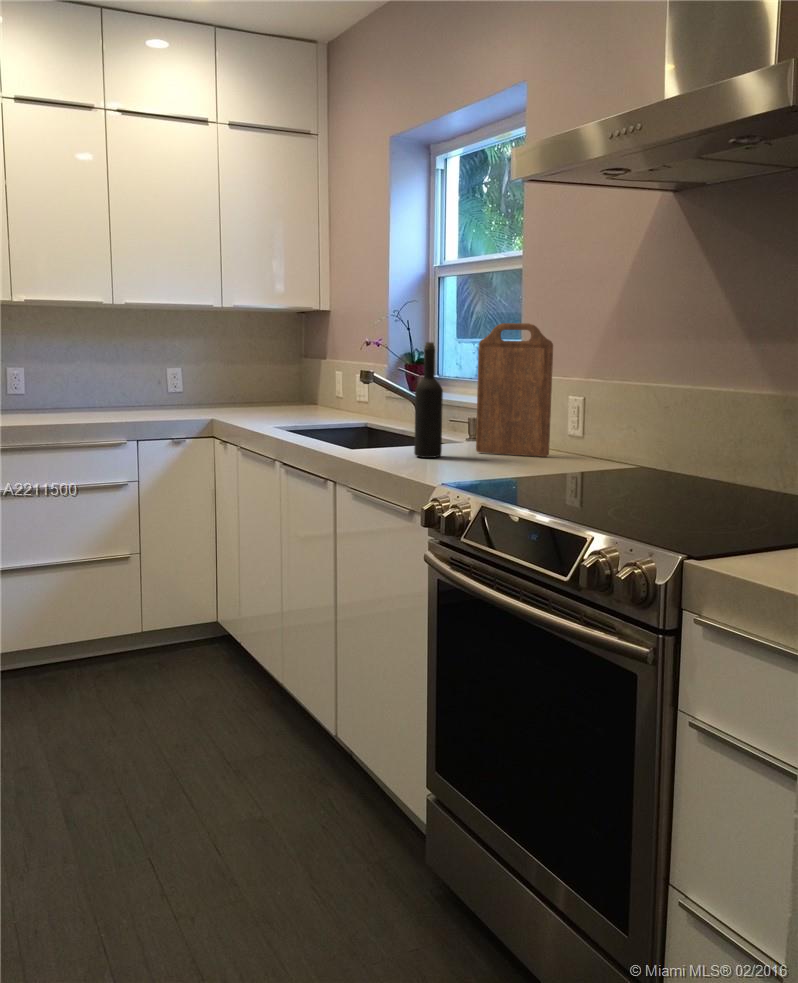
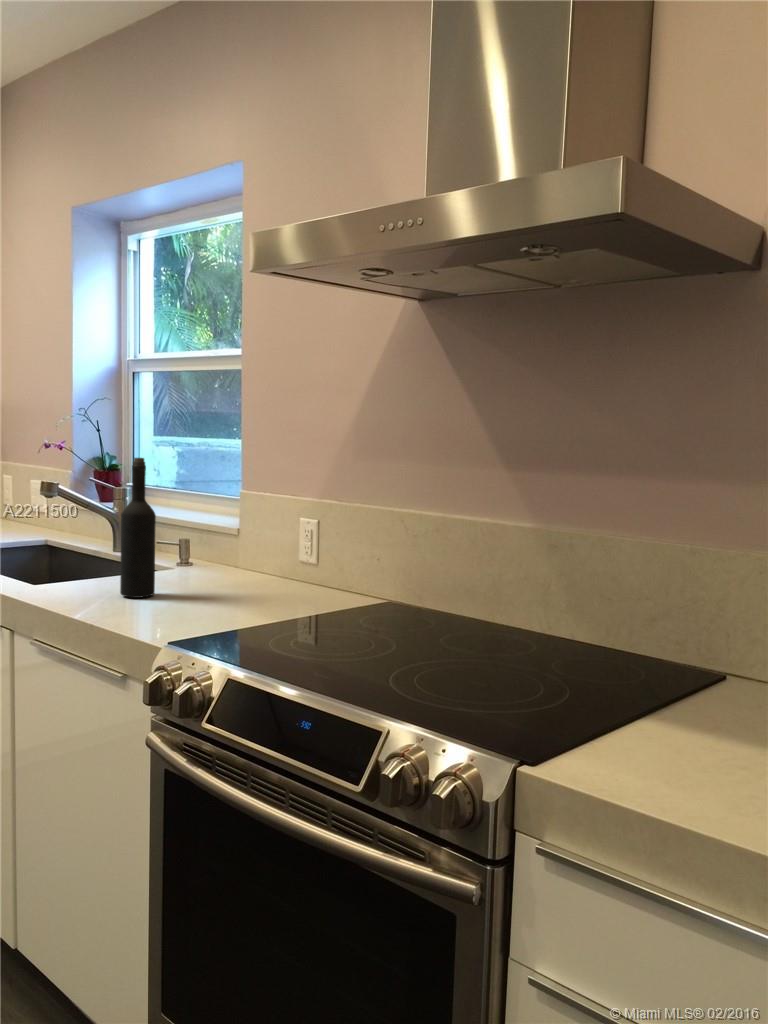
cutting board: present [476,323,553,457] -> none [195,436,286,591]

